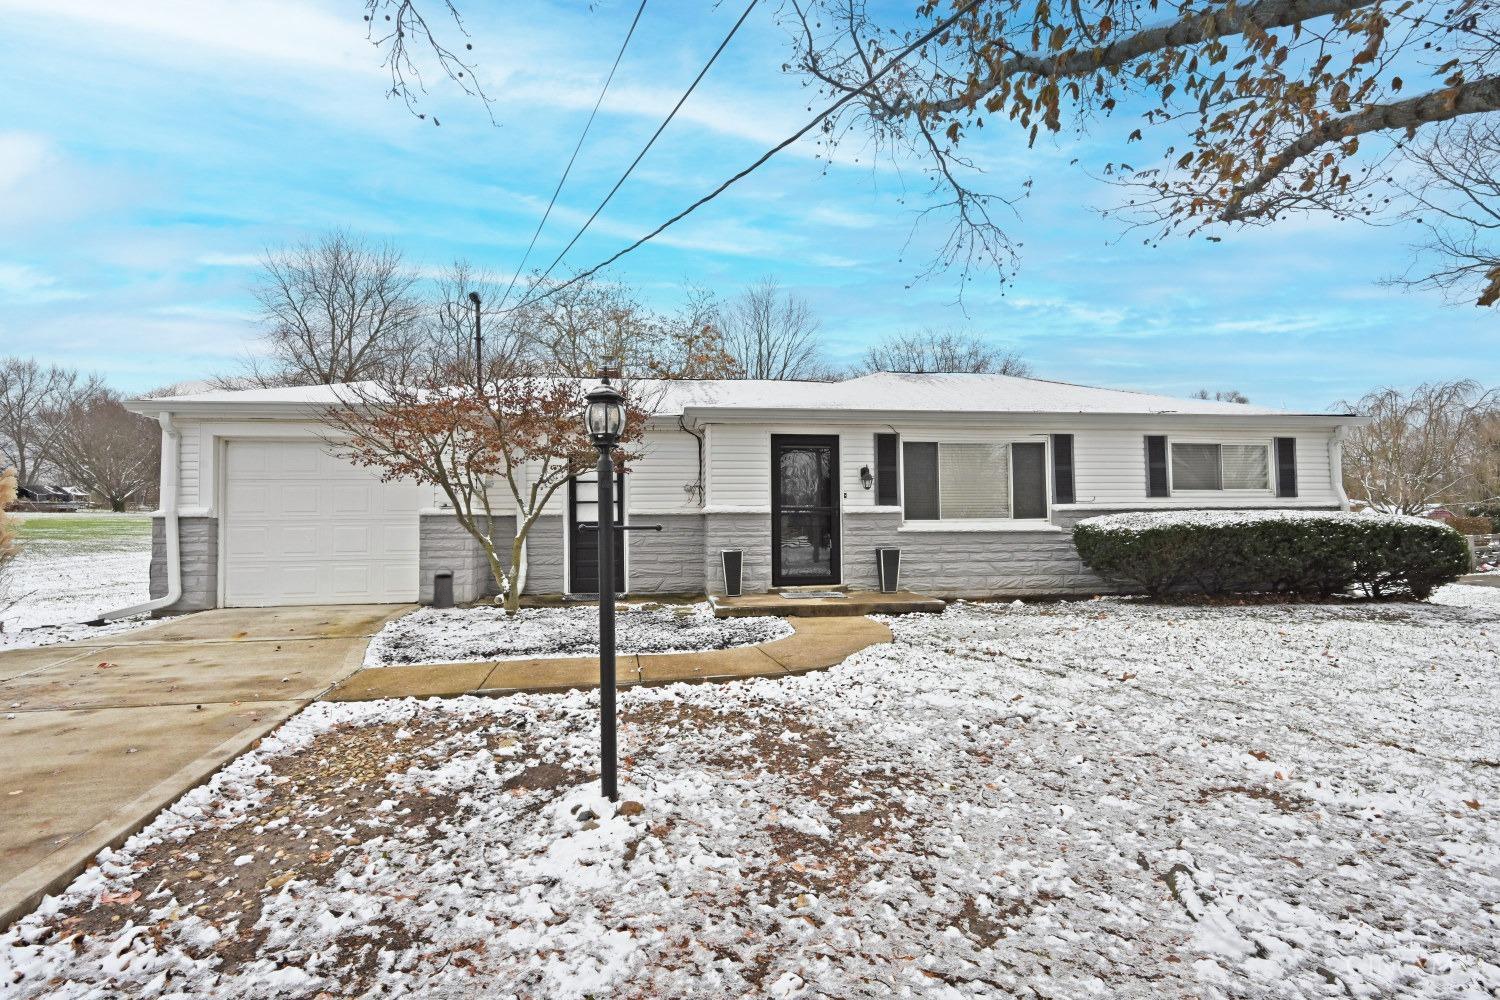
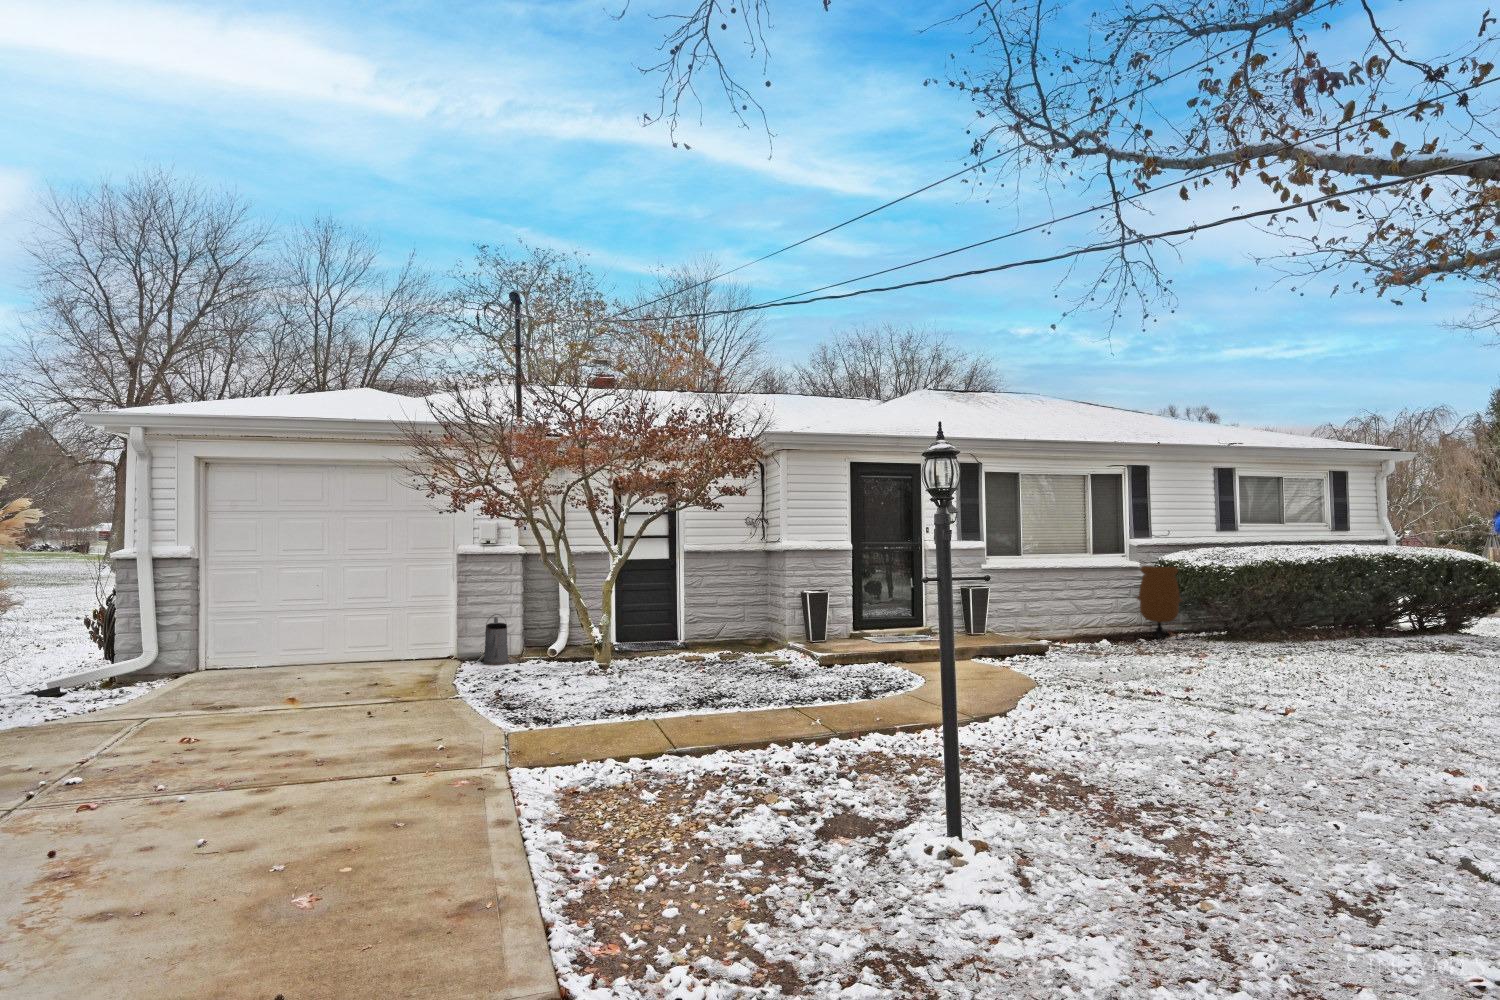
lounge chair: none [1048,530,1096,601] -> present [1135,566,1182,640]

